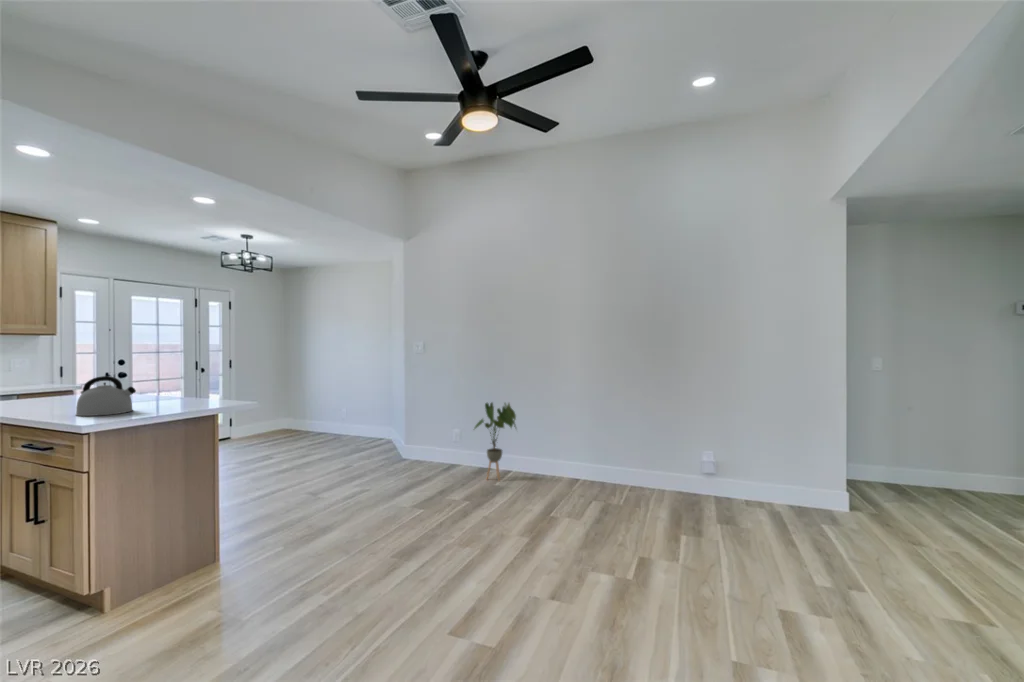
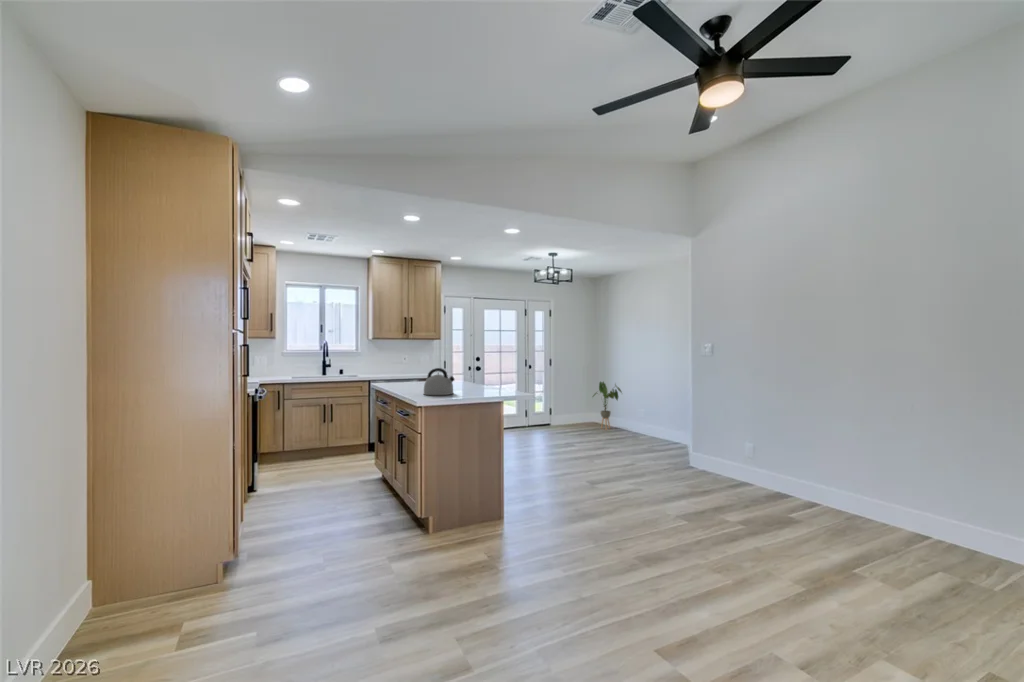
house plant: present [475,403,516,480] -> present [593,382,622,430]

